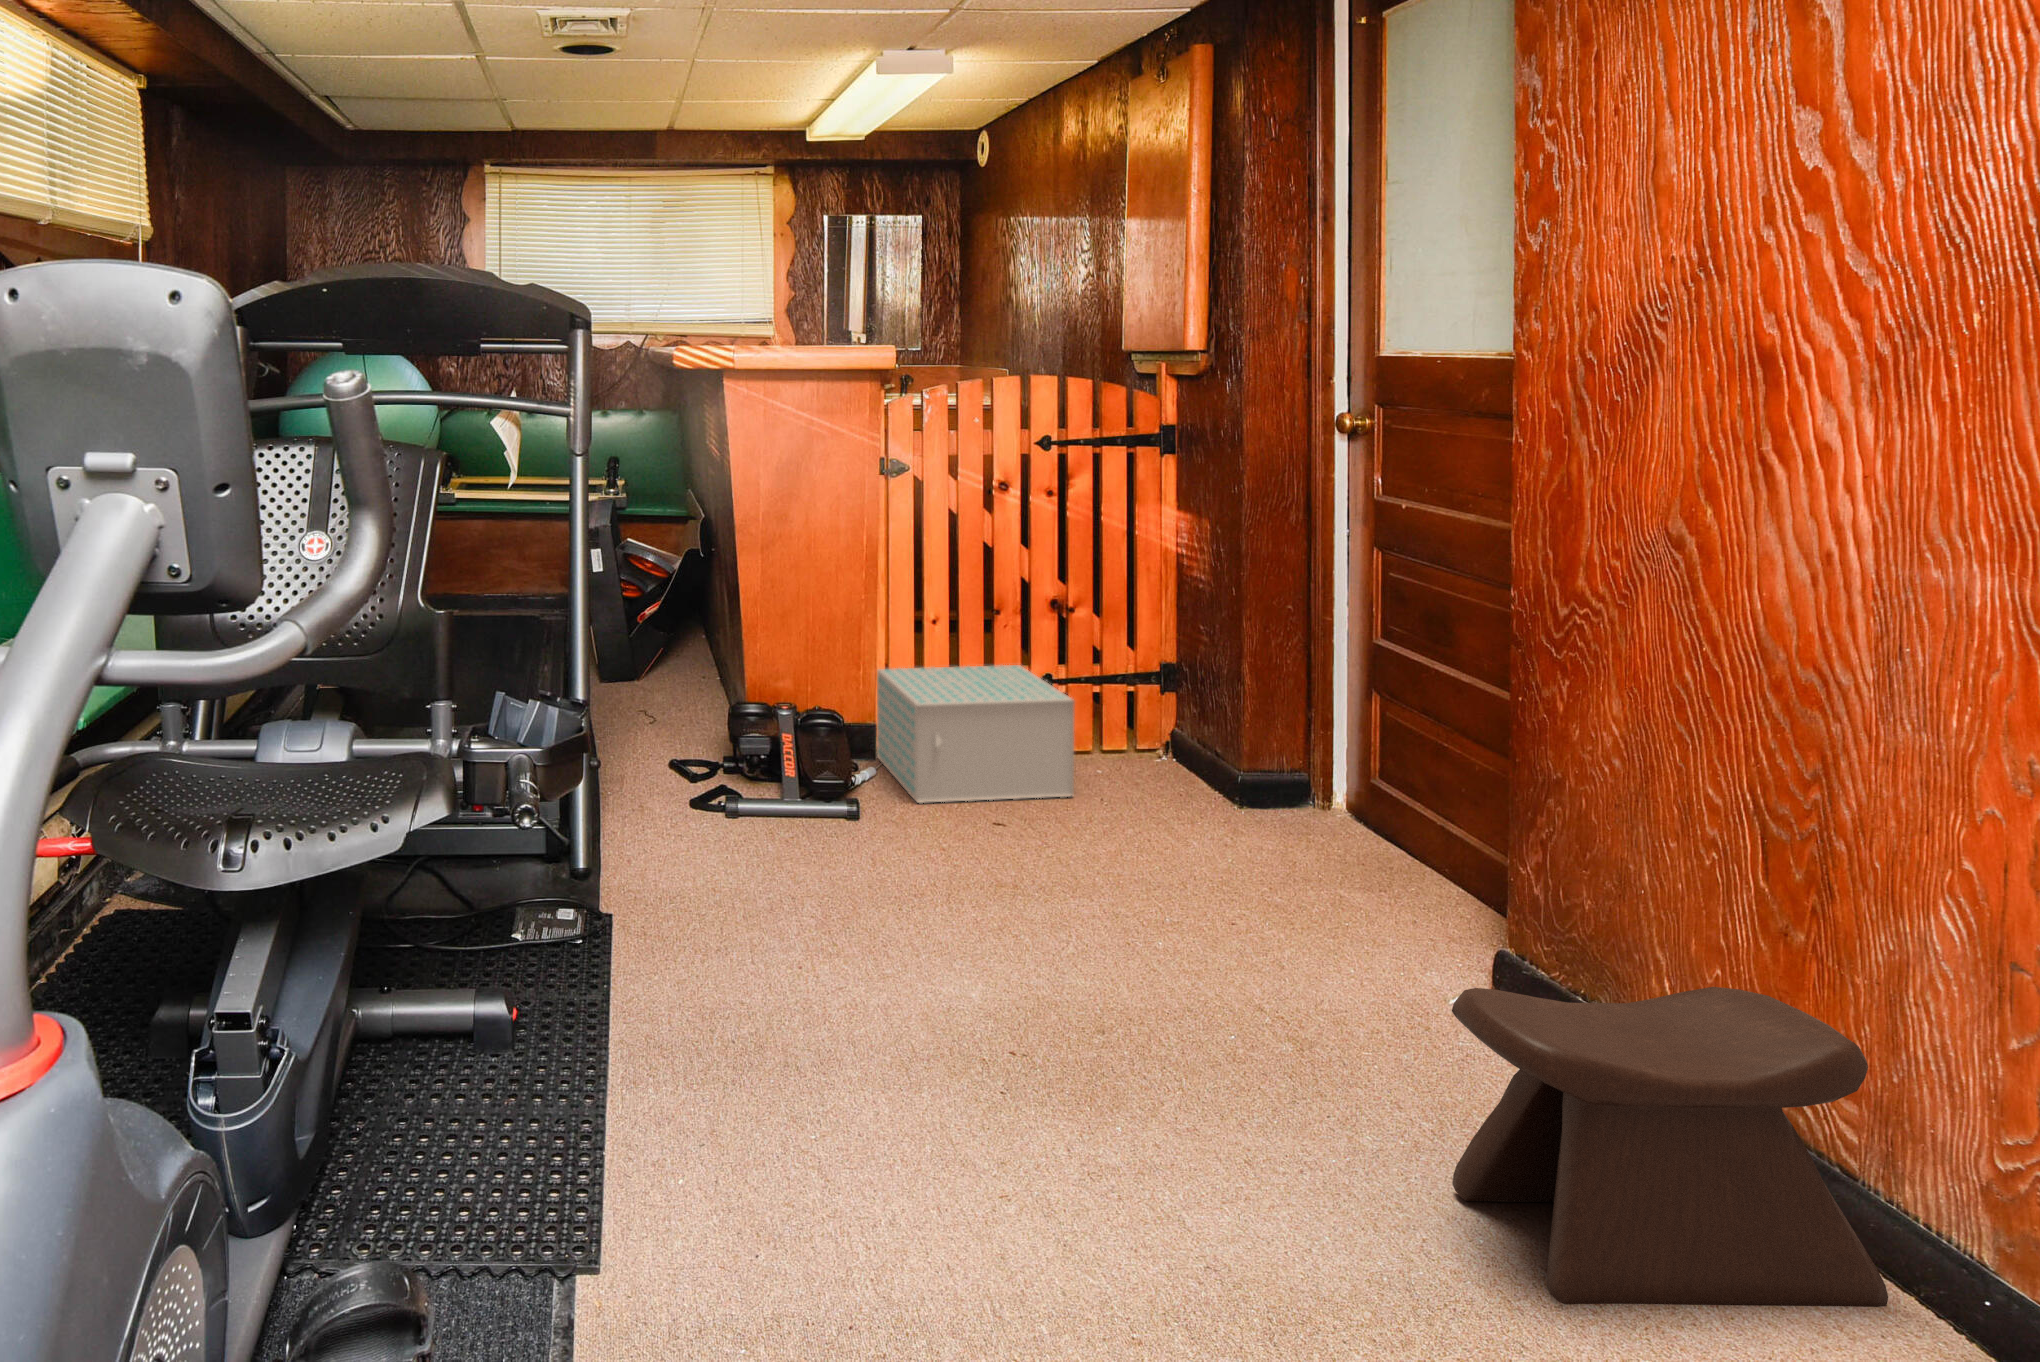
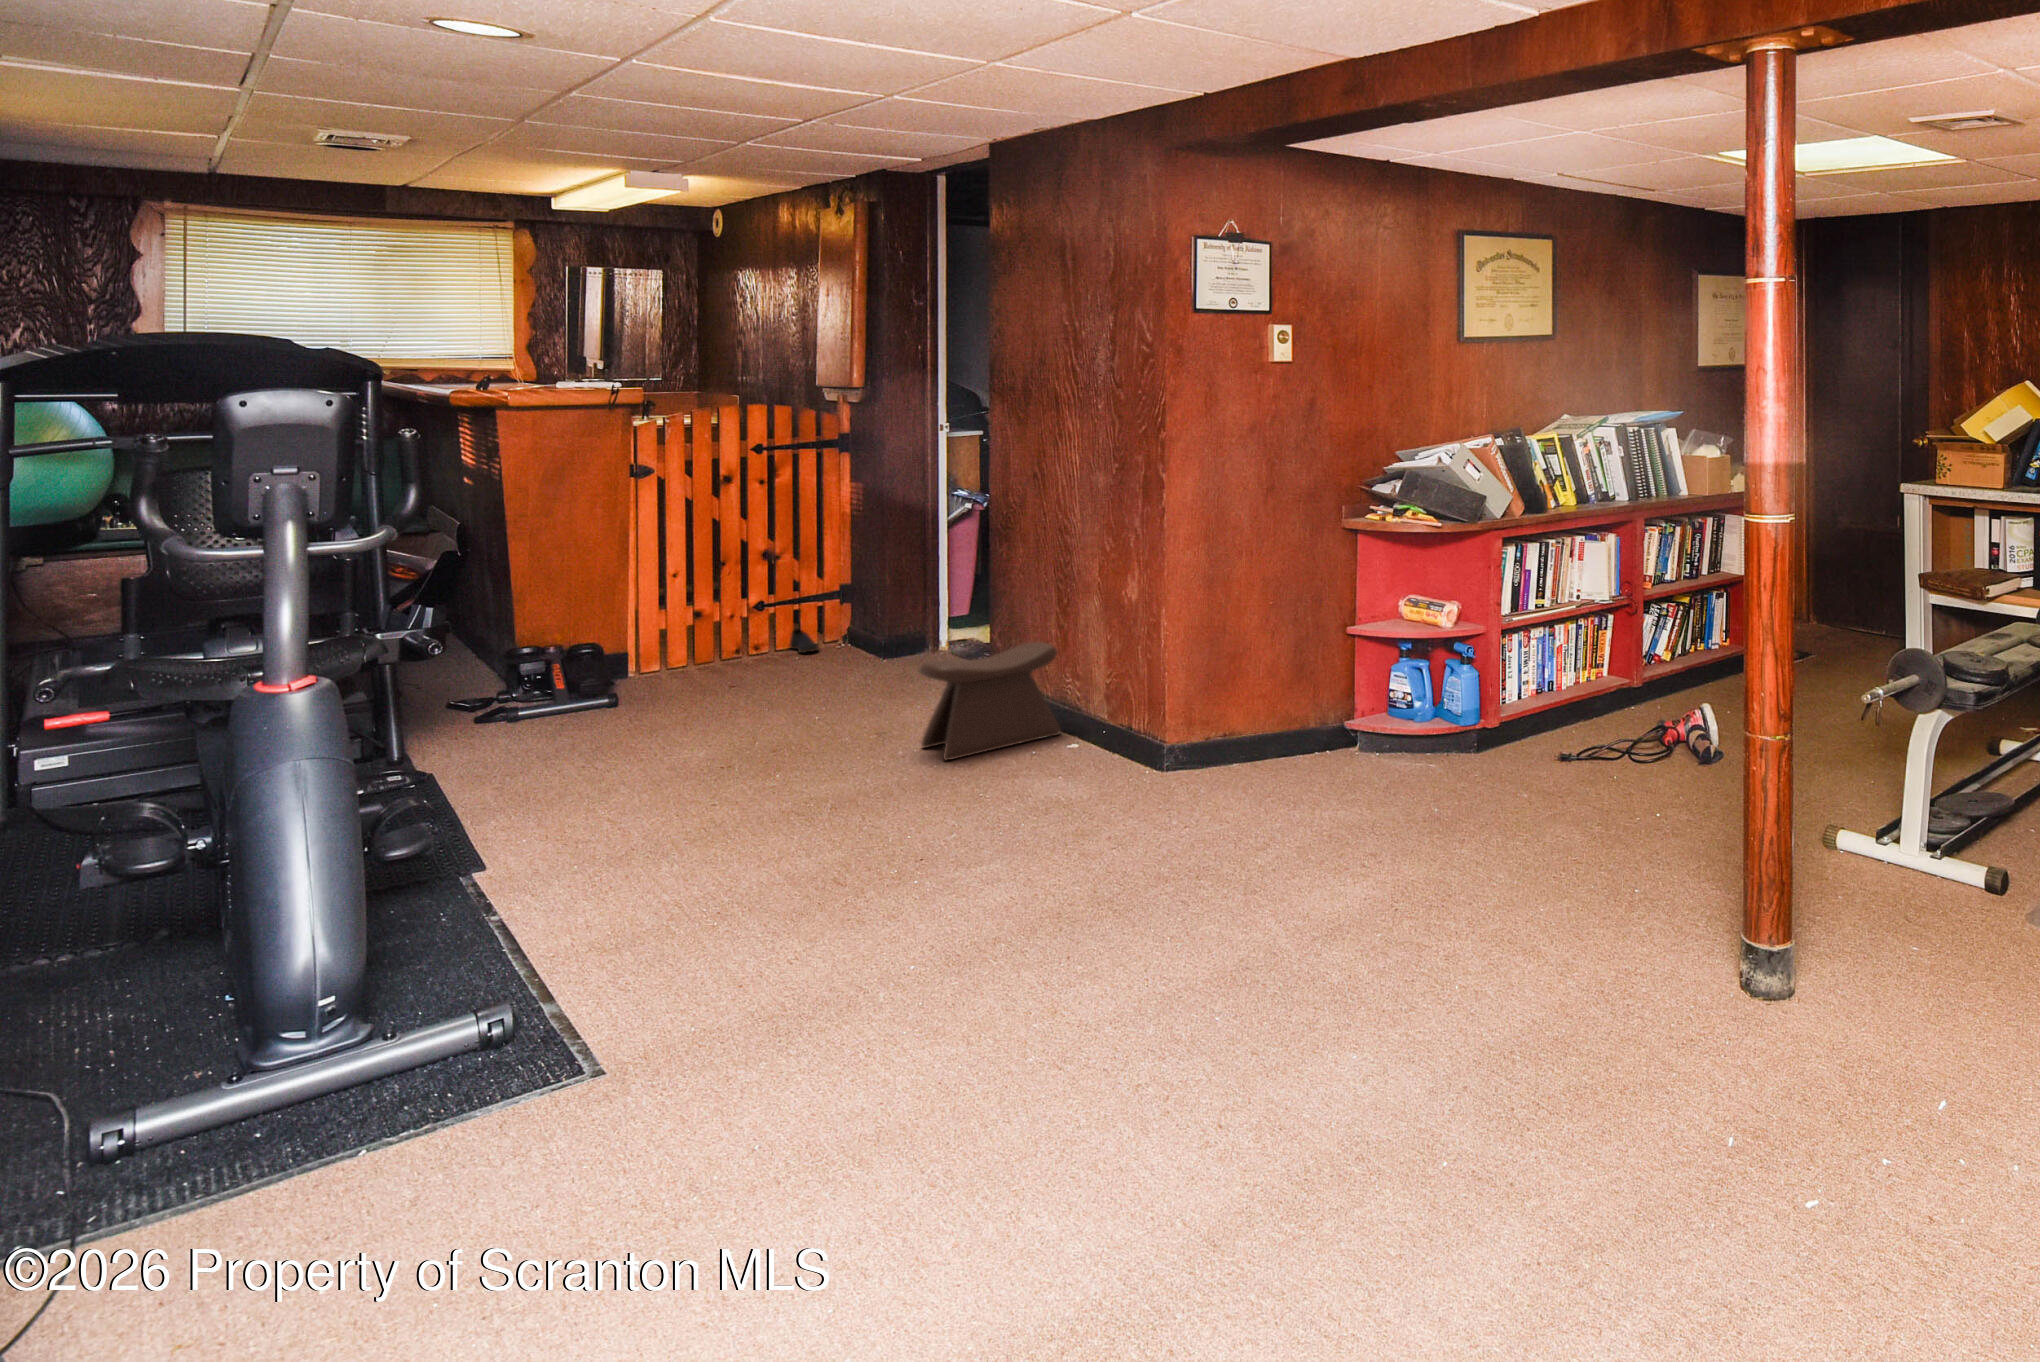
storage box: present [877,665,1075,803] -> none [628,597,775,690]
shoe: none [1087,723,1134,770] -> present [789,628,819,653]

